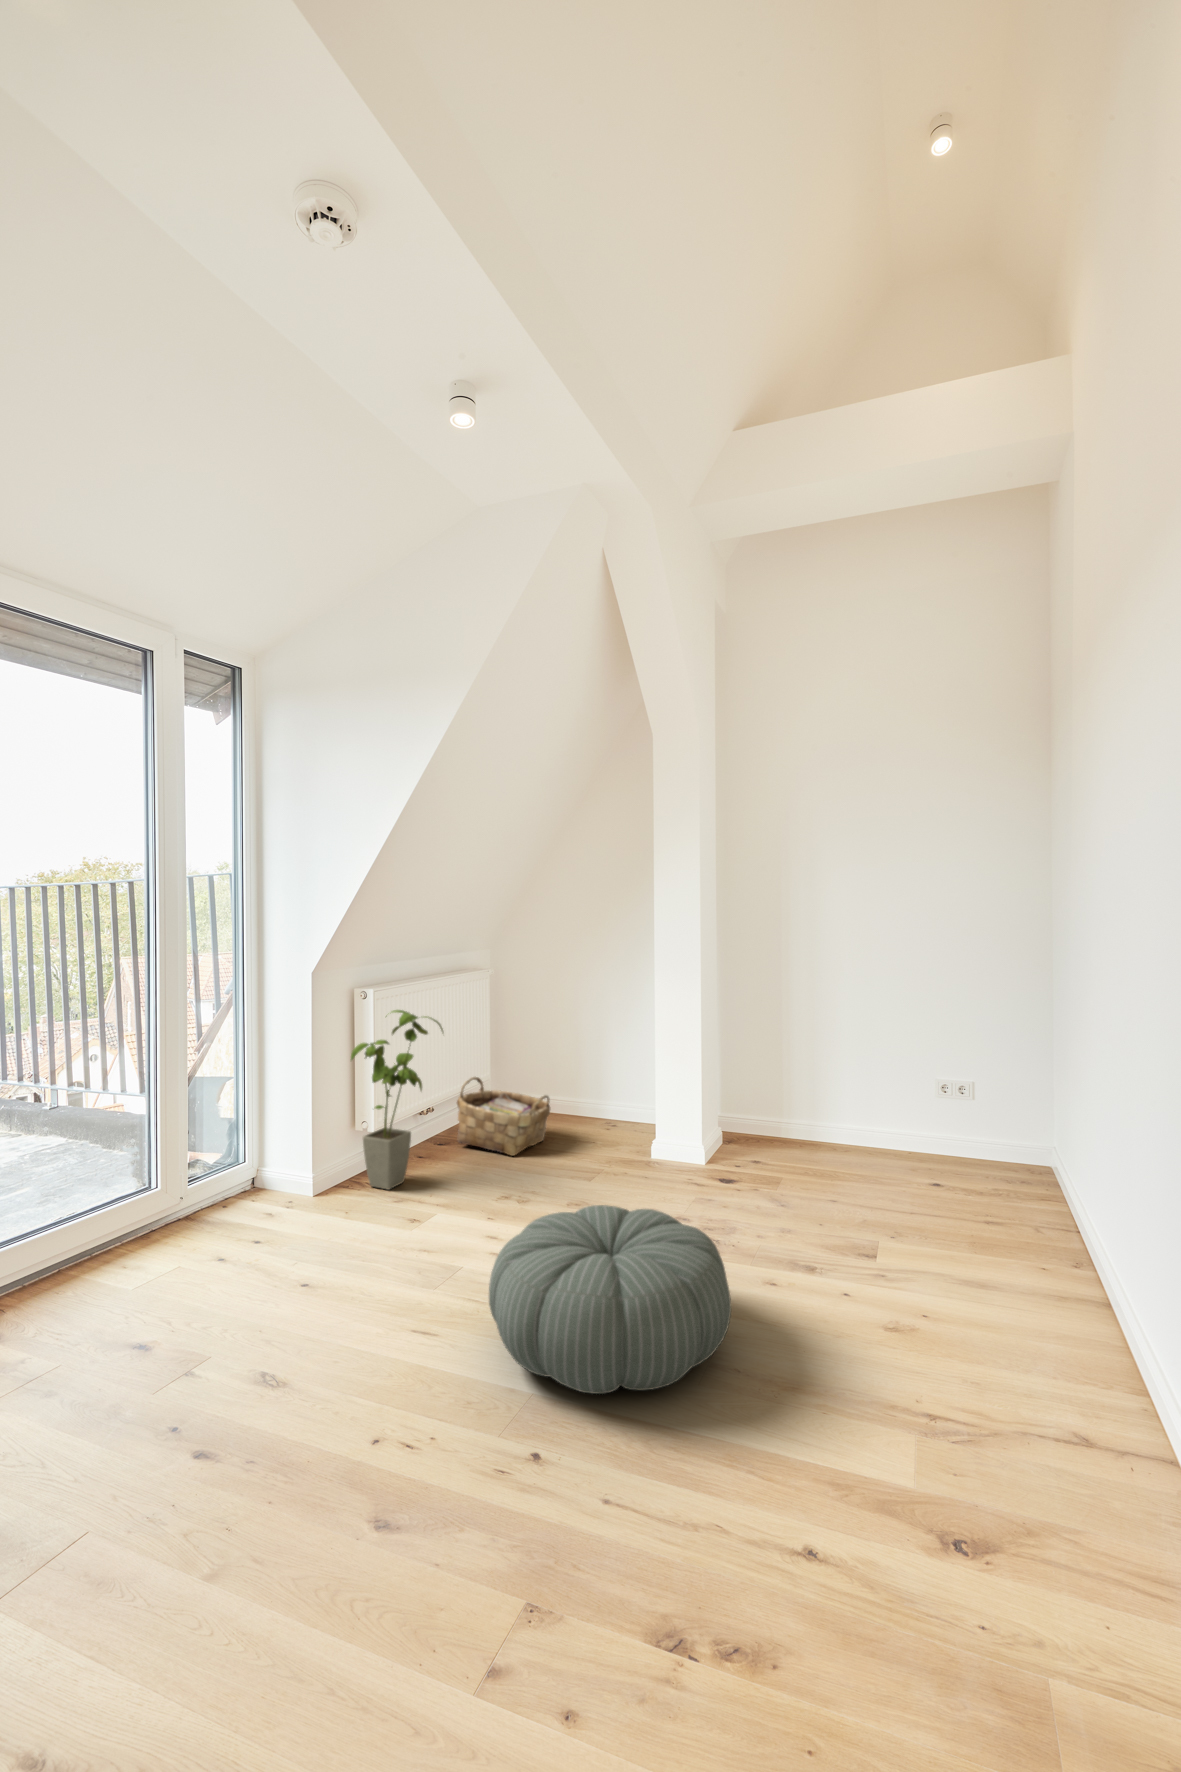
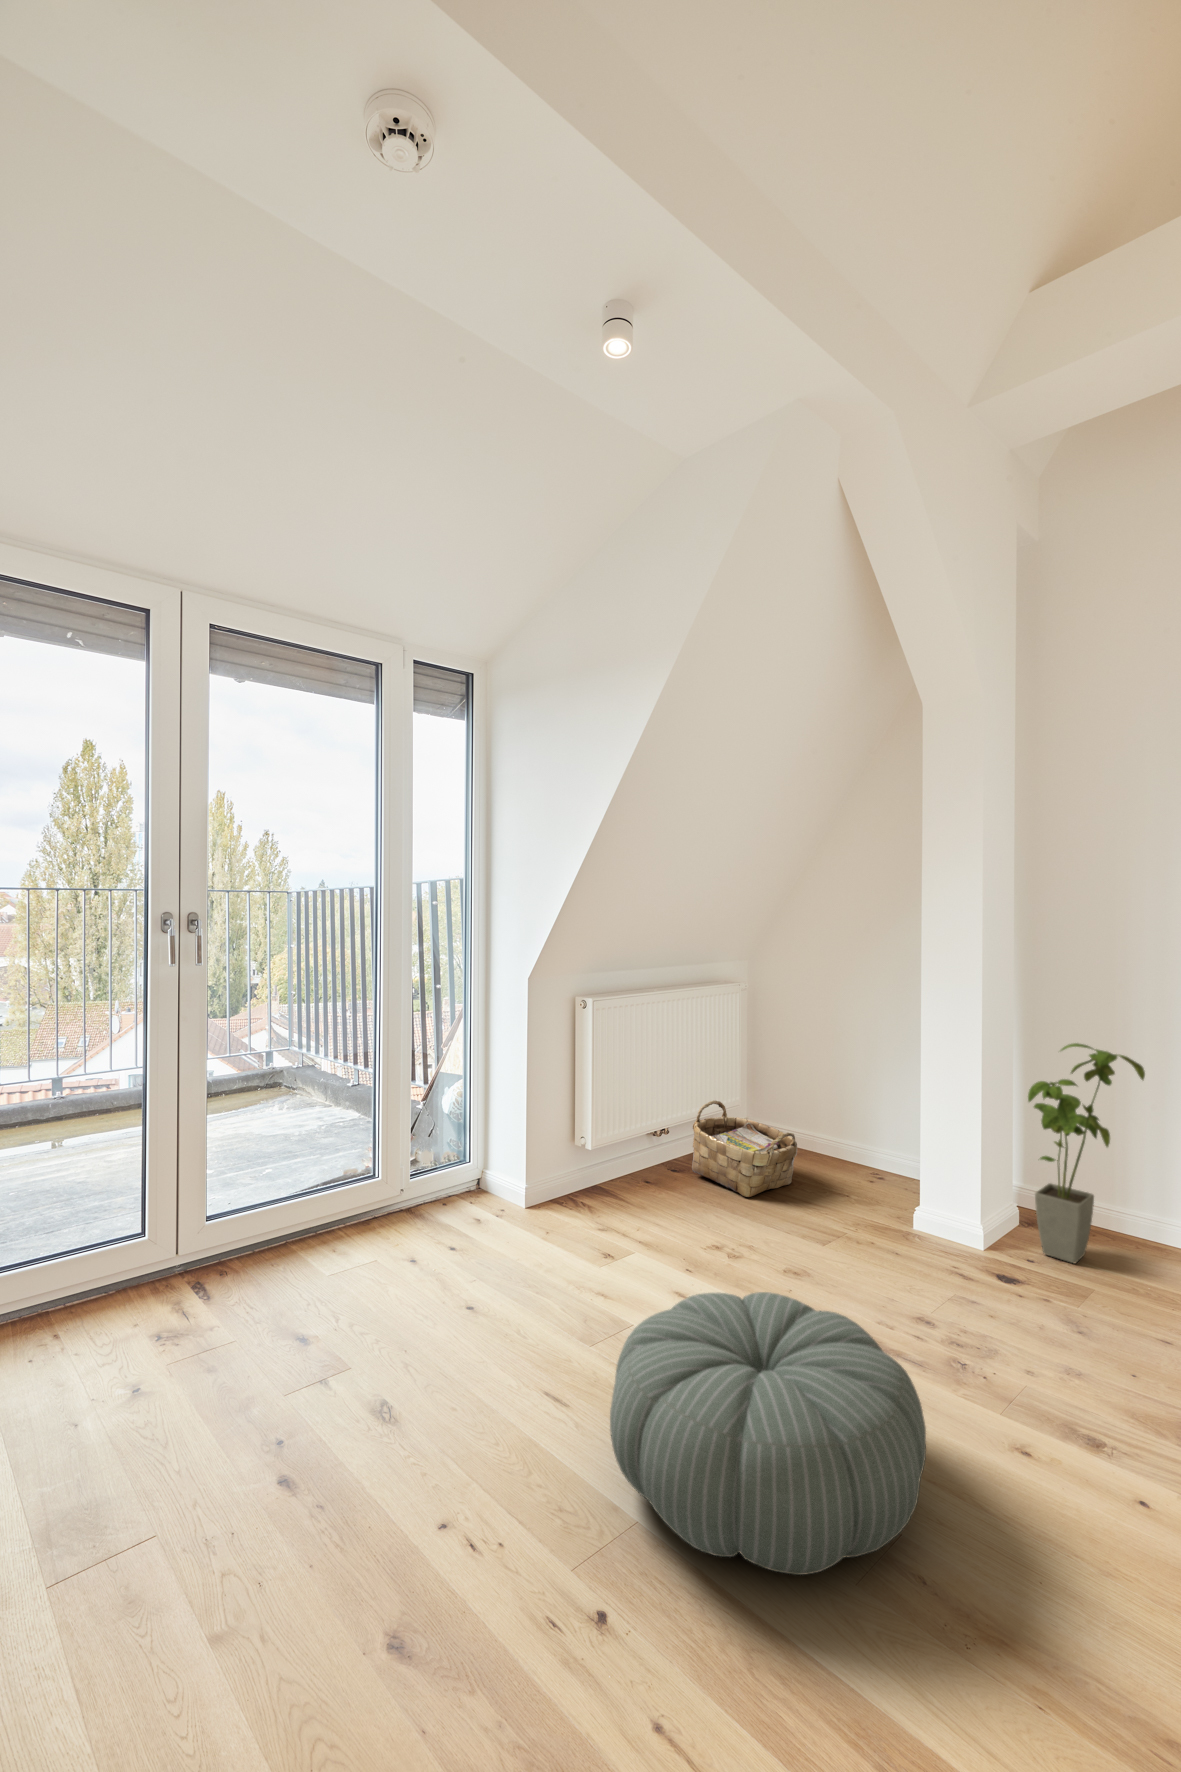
house plant: present [351,1010,443,1190] -> present [1028,1043,1145,1263]

